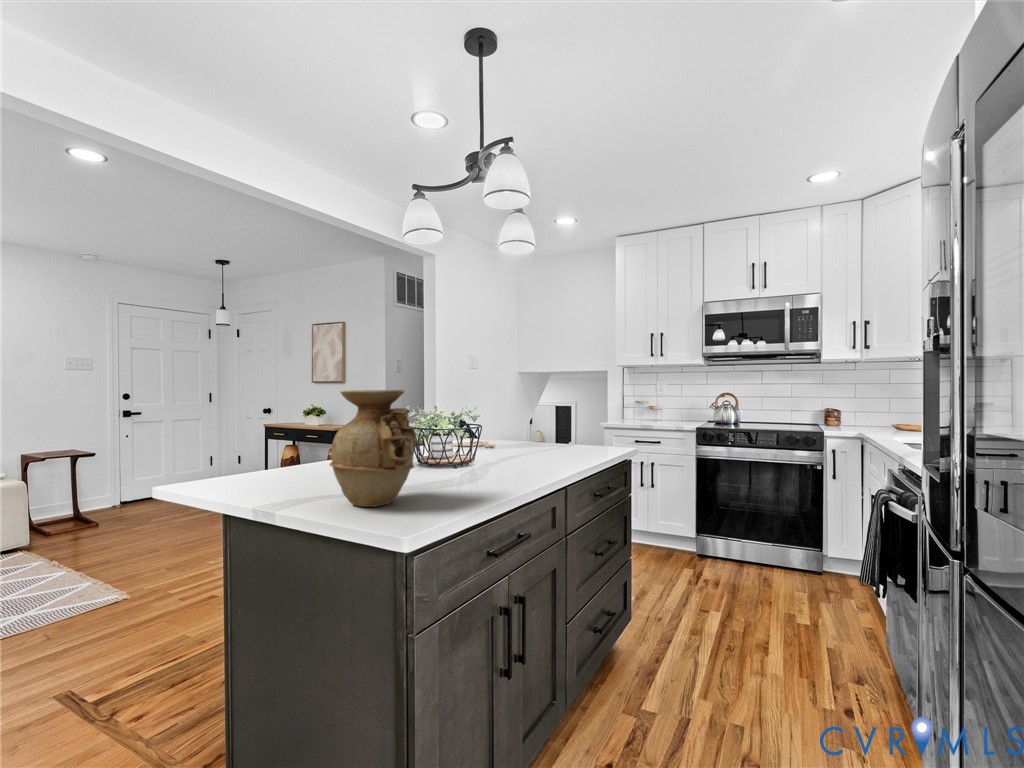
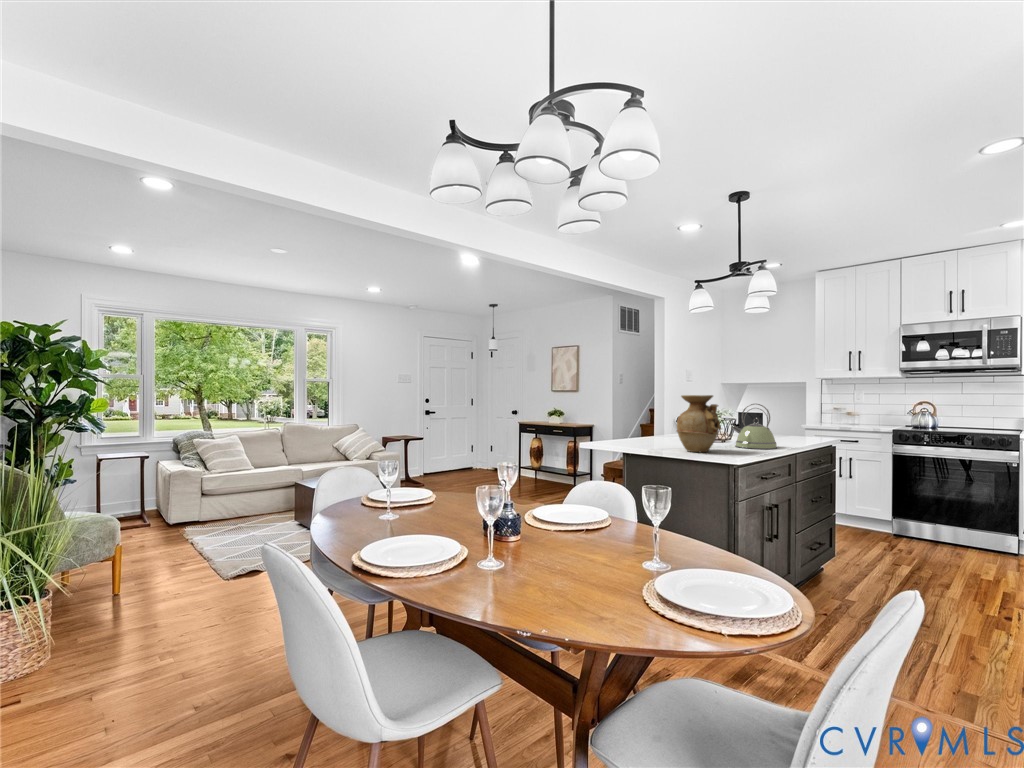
kettle: none [460,403,532,486] -> present [730,404,777,449]

